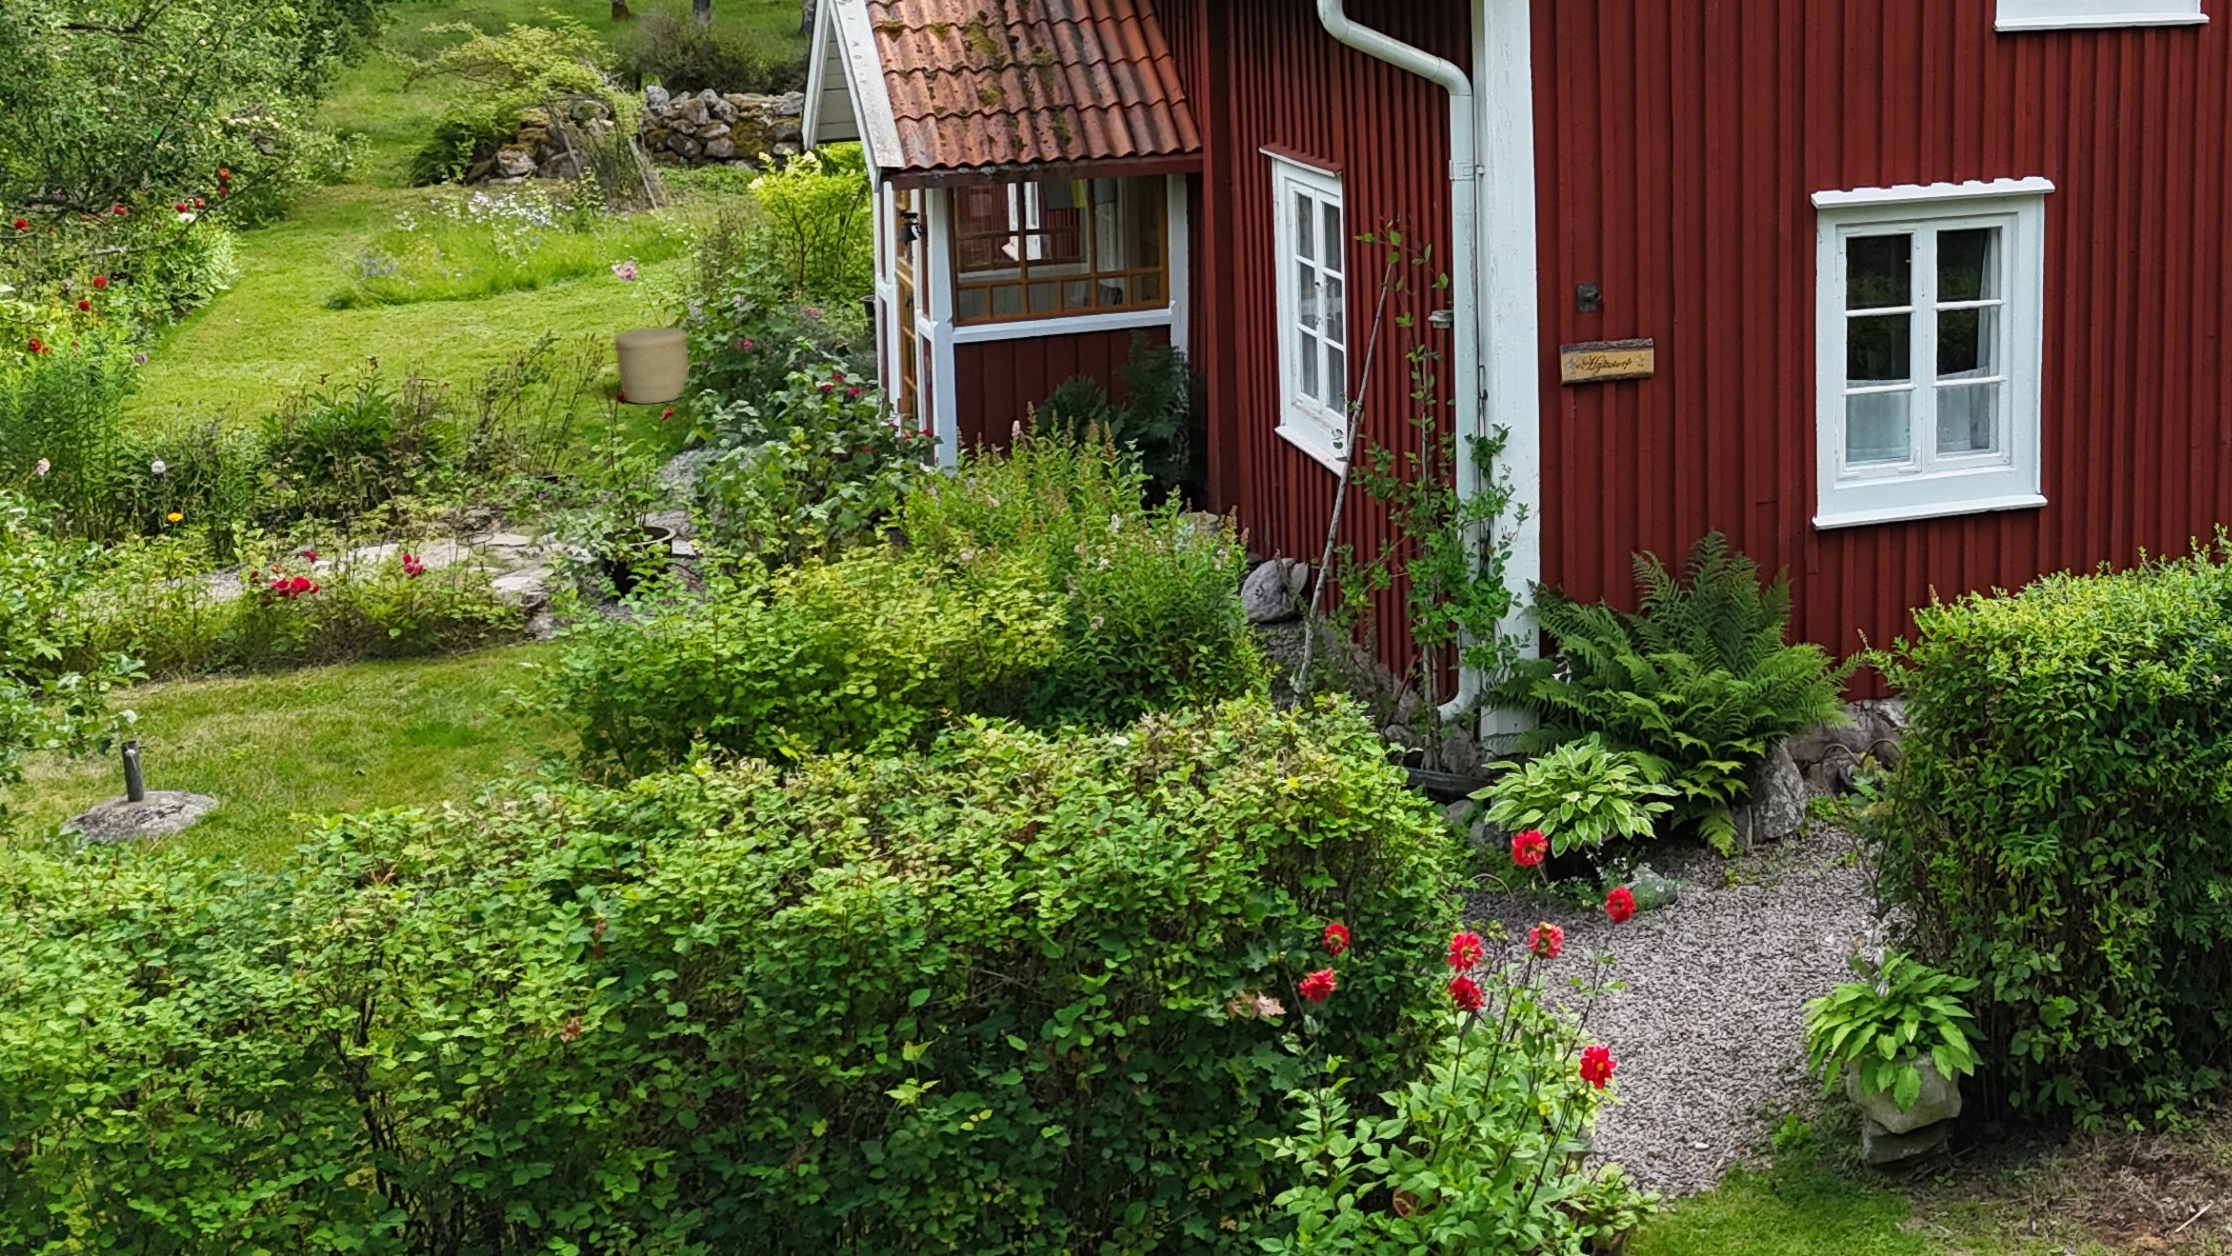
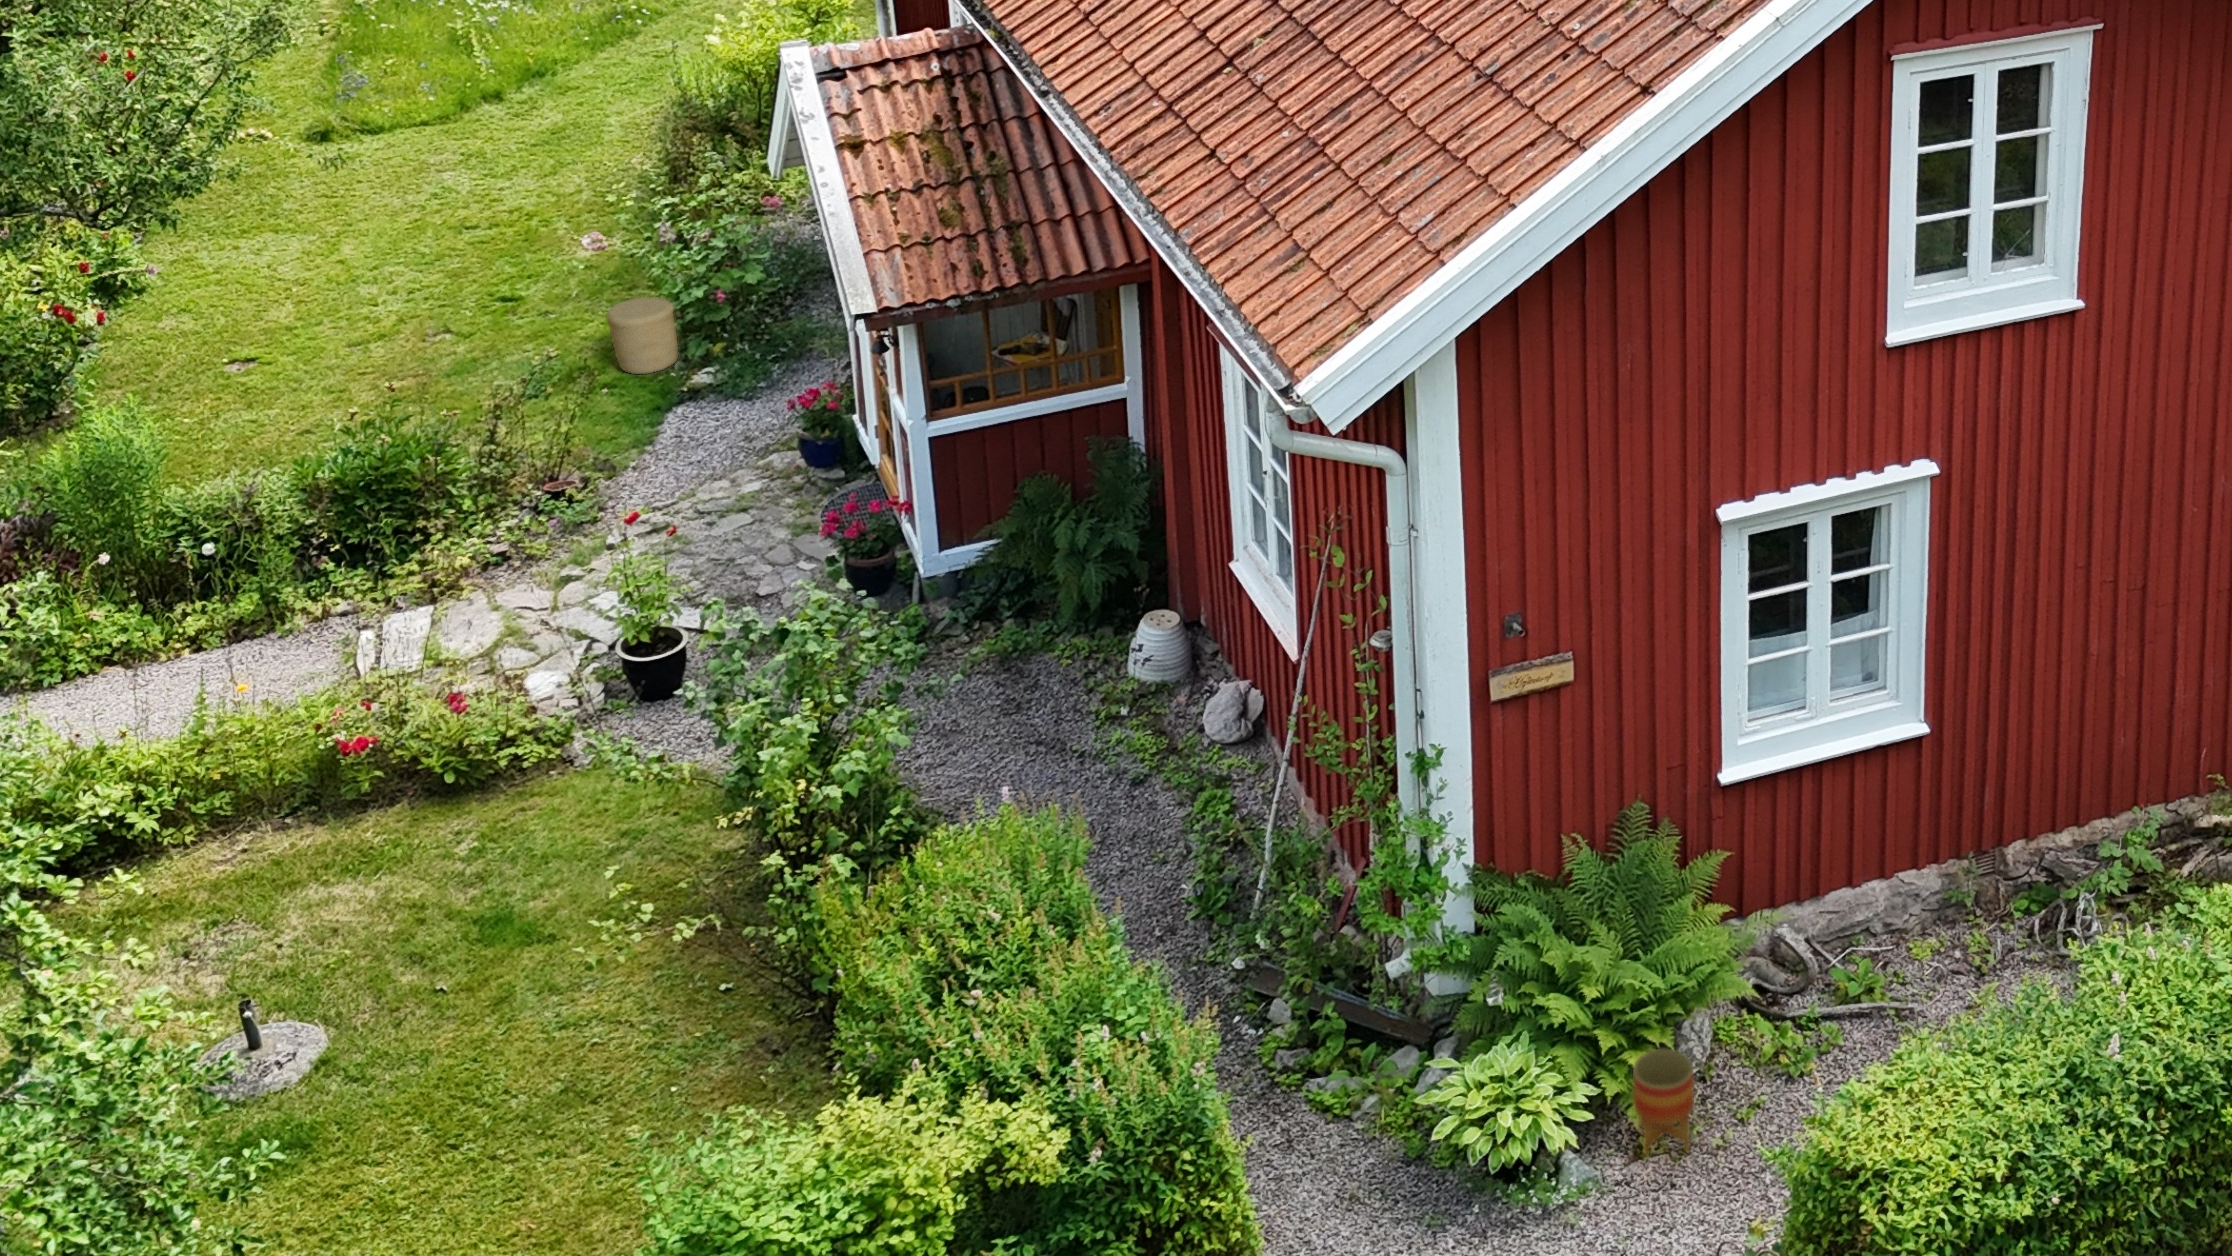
planter: none [1716,748,1785,865] -> present [1633,1049,1694,1156]

